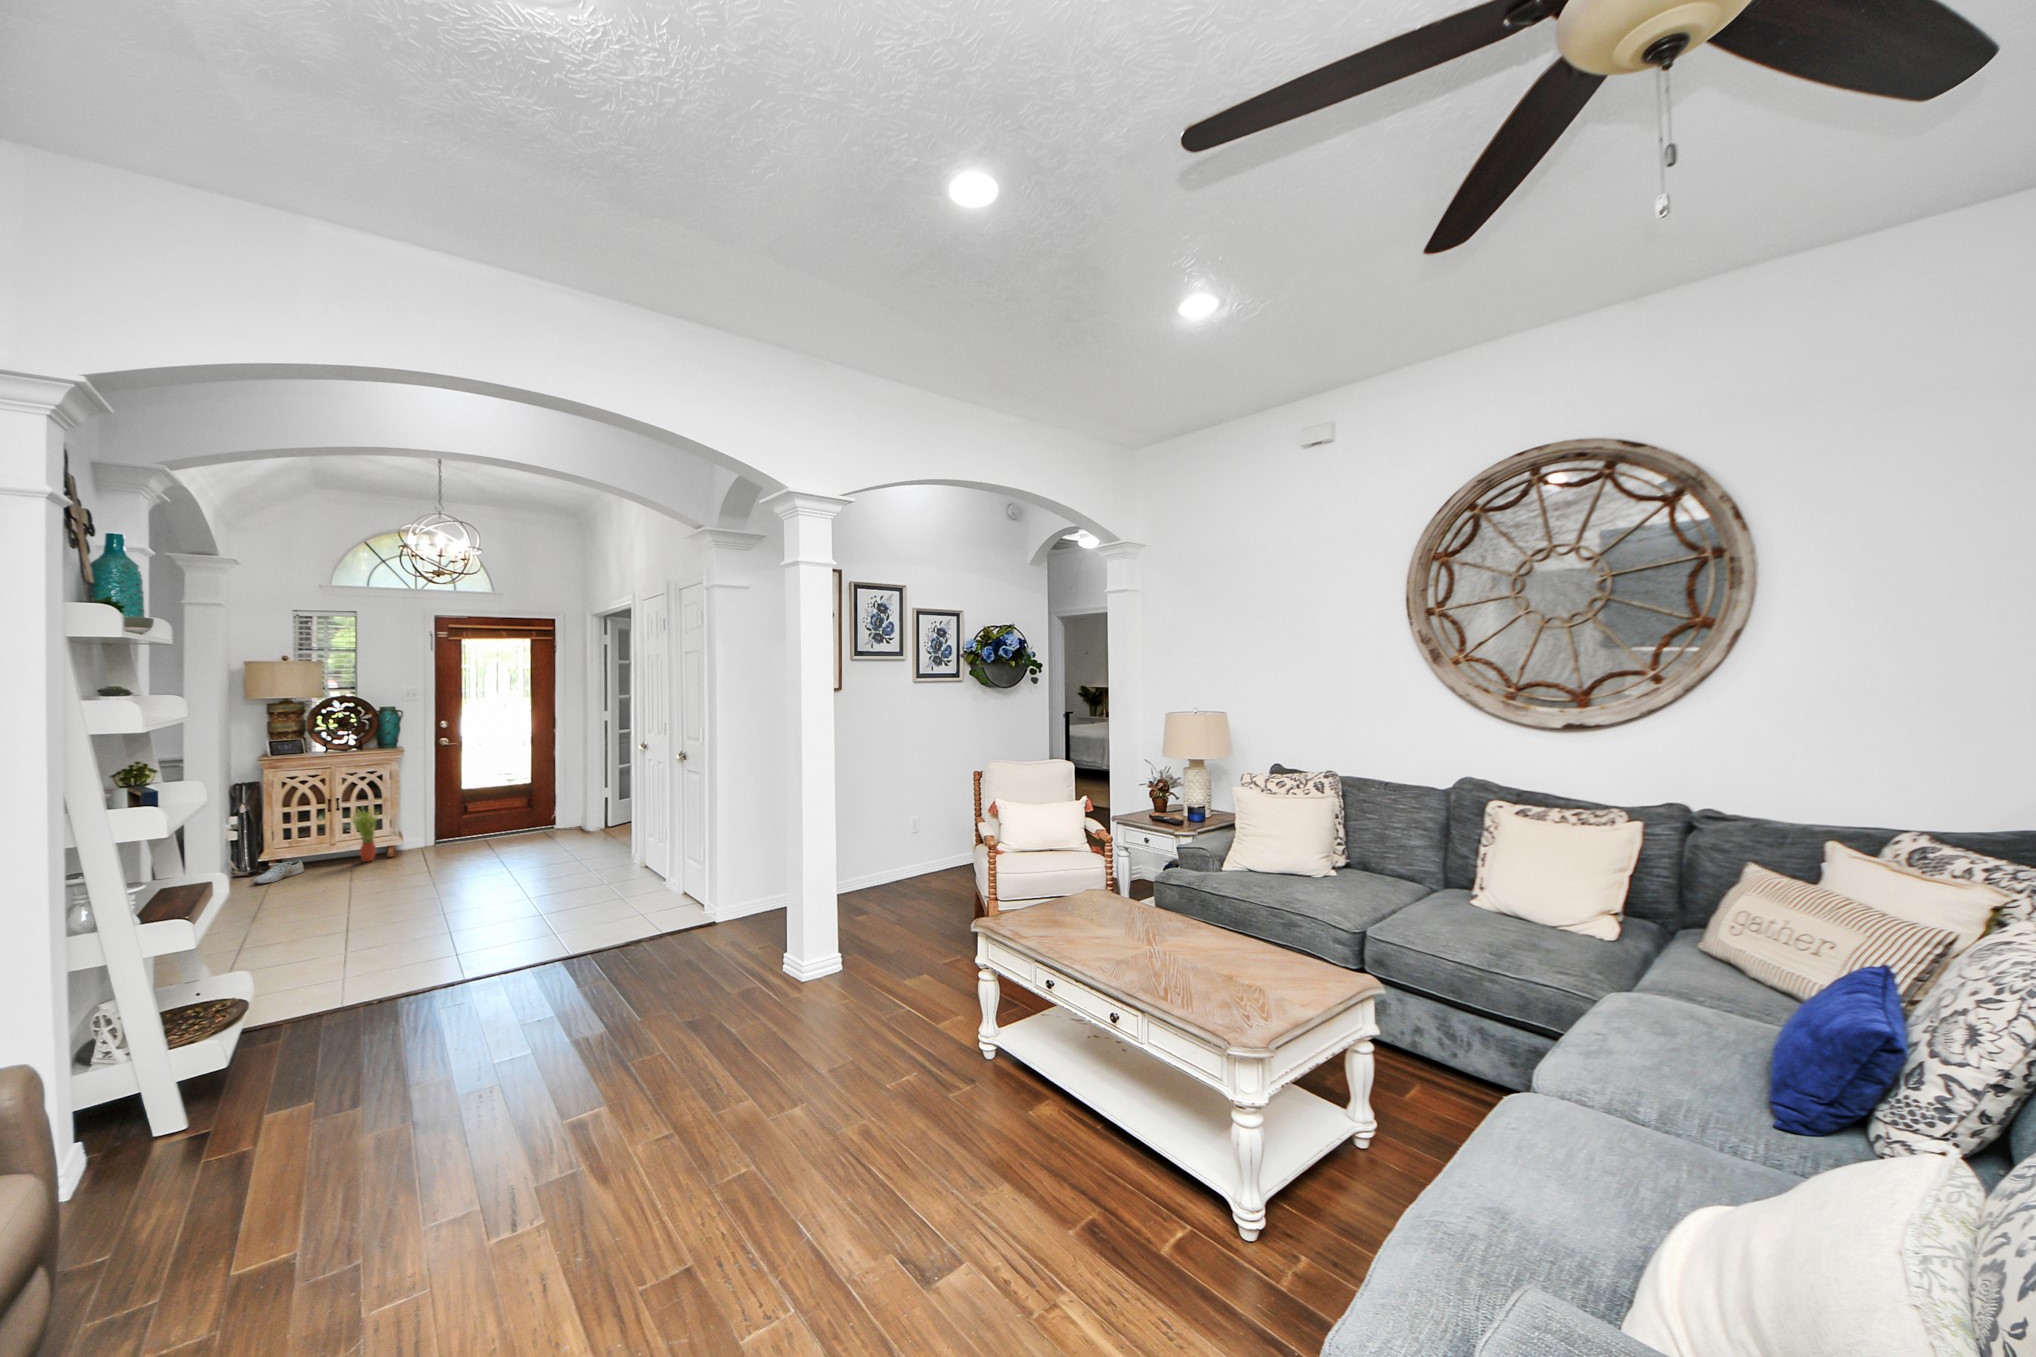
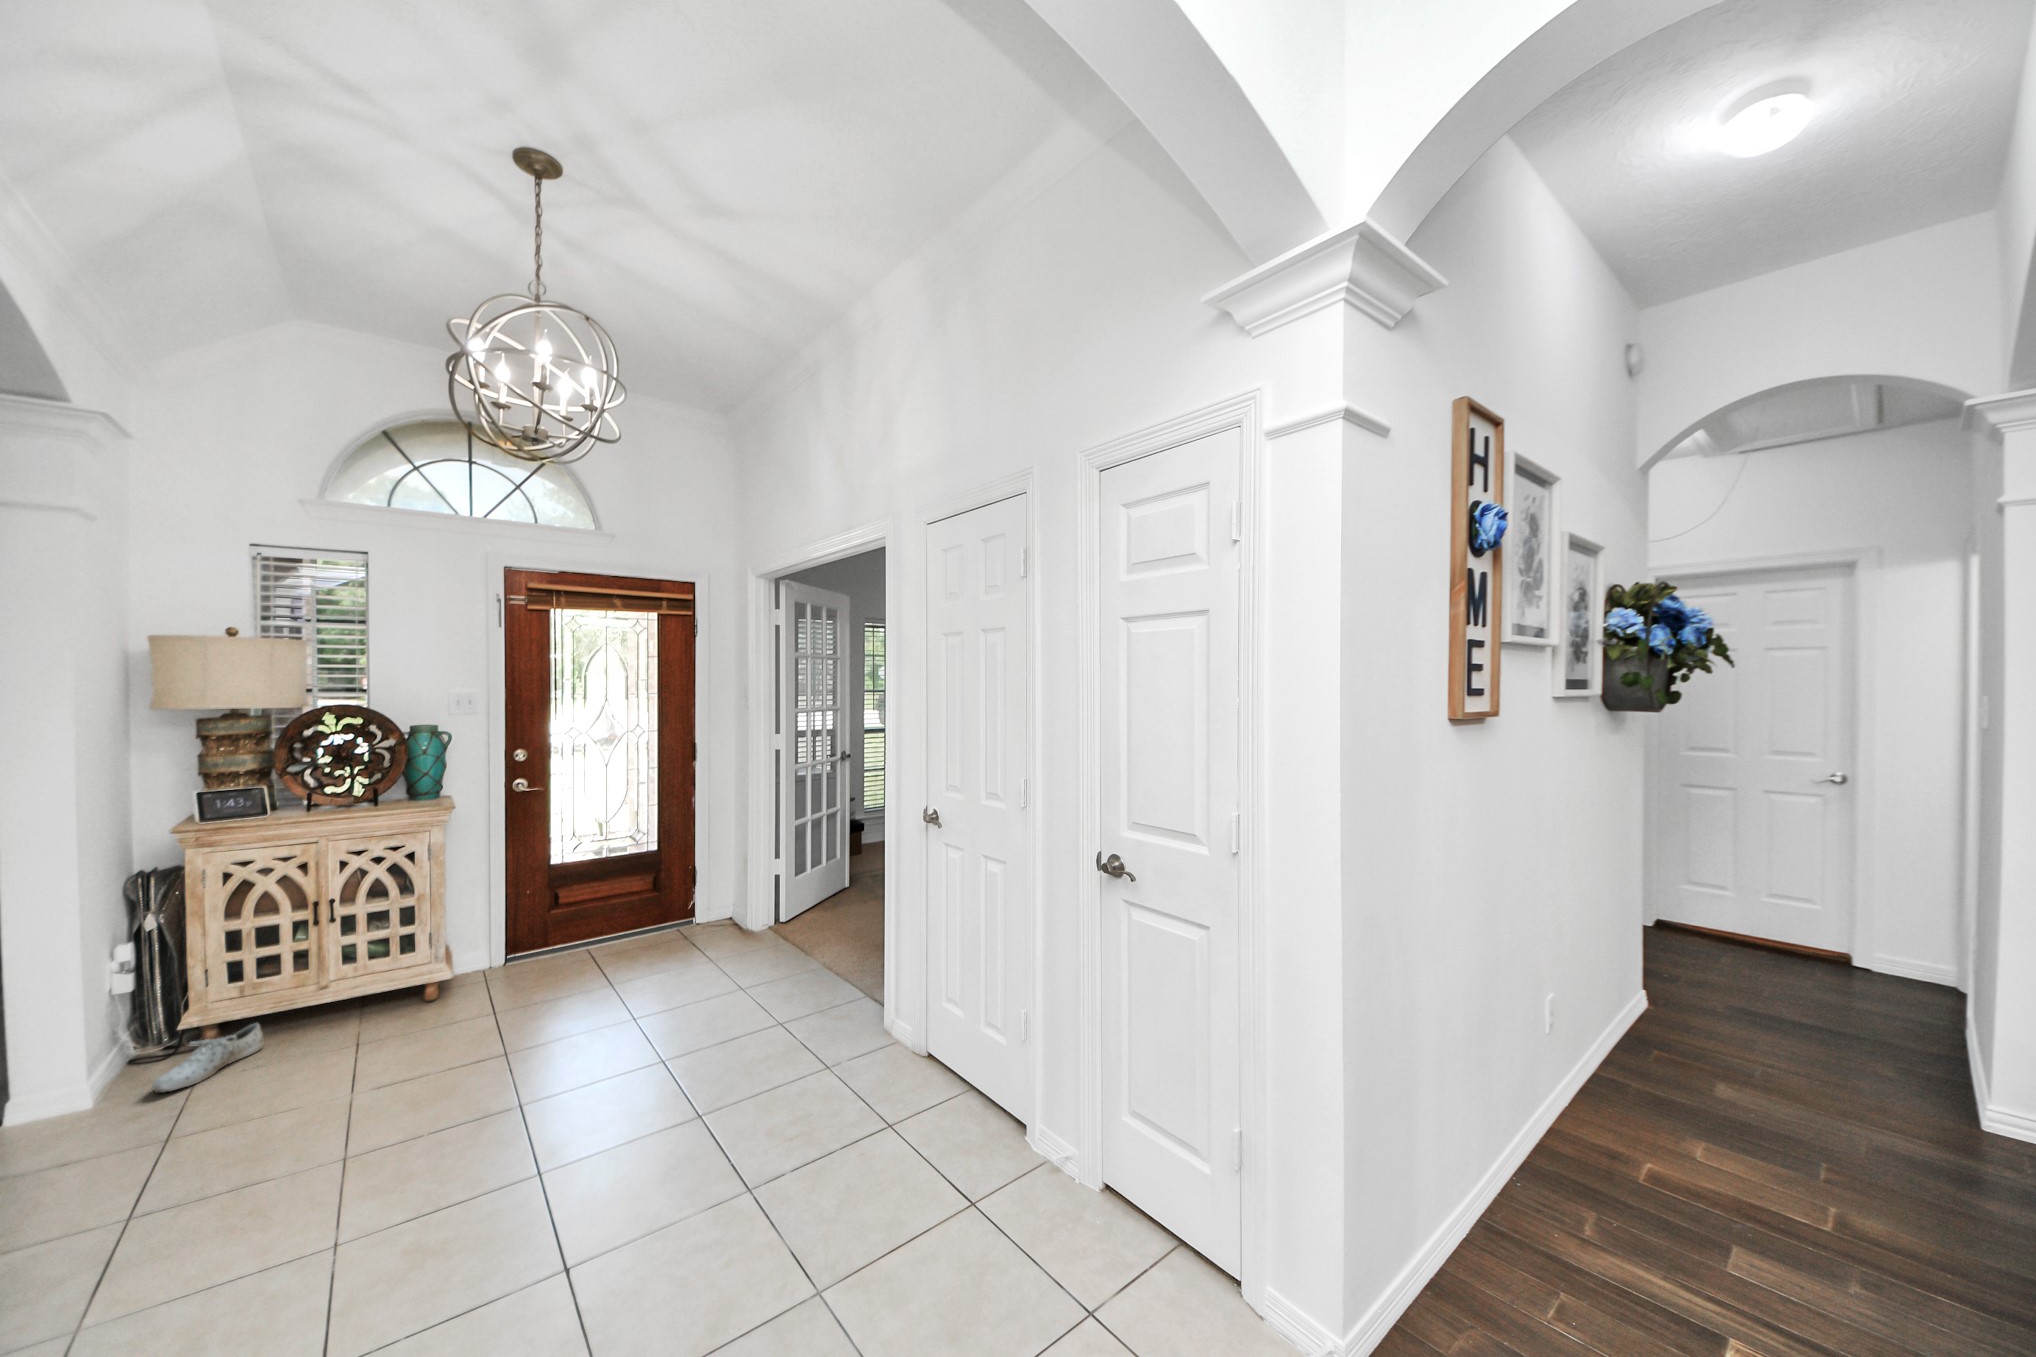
potted plant: present [352,807,378,862] -> none [352,908,410,1015]

